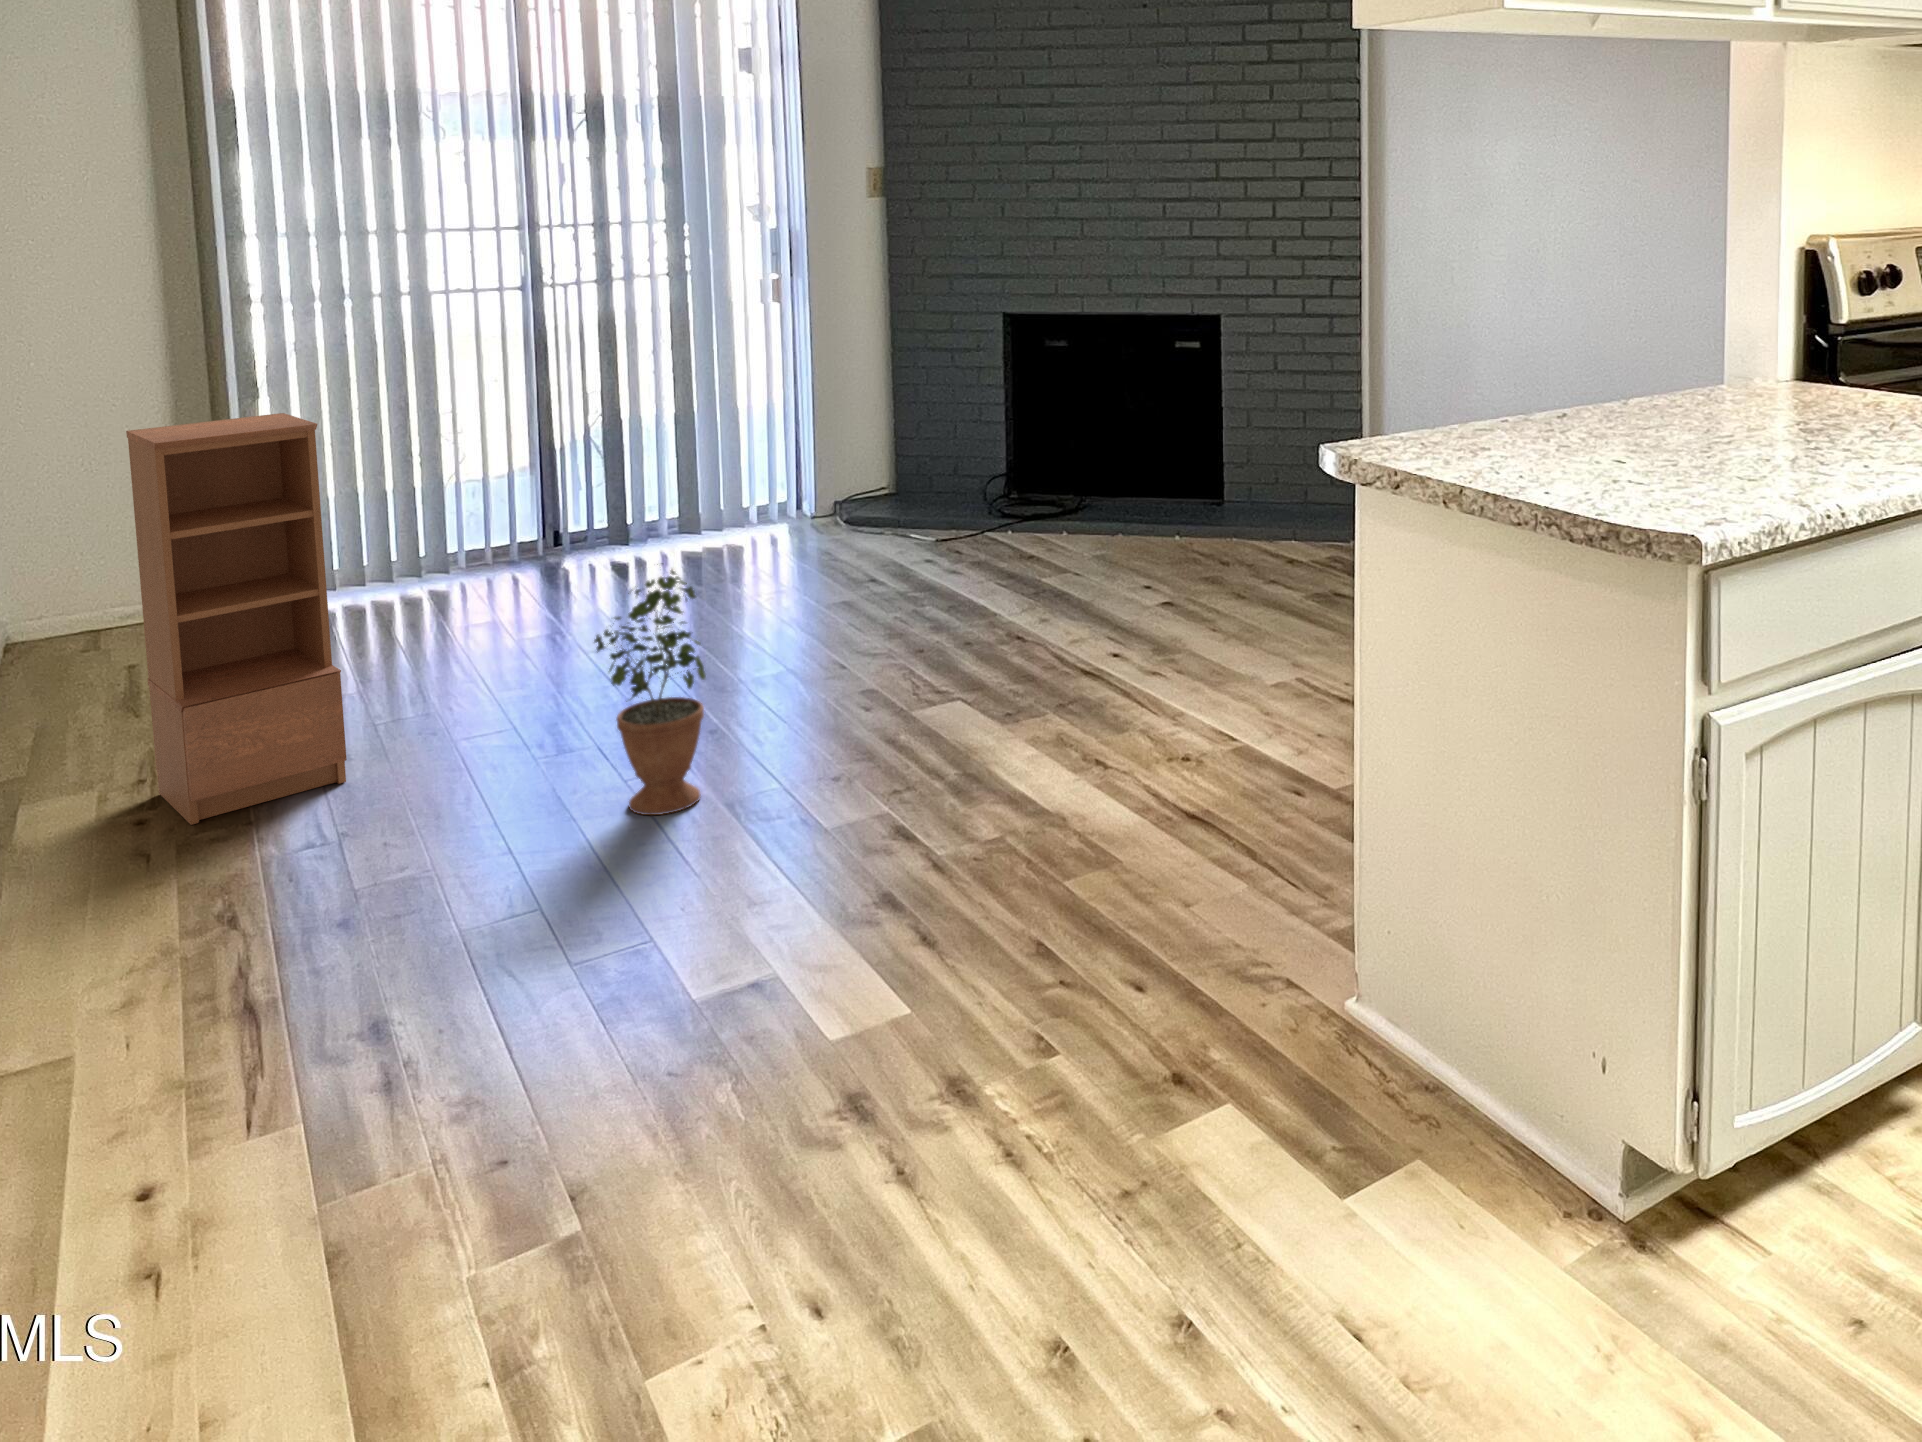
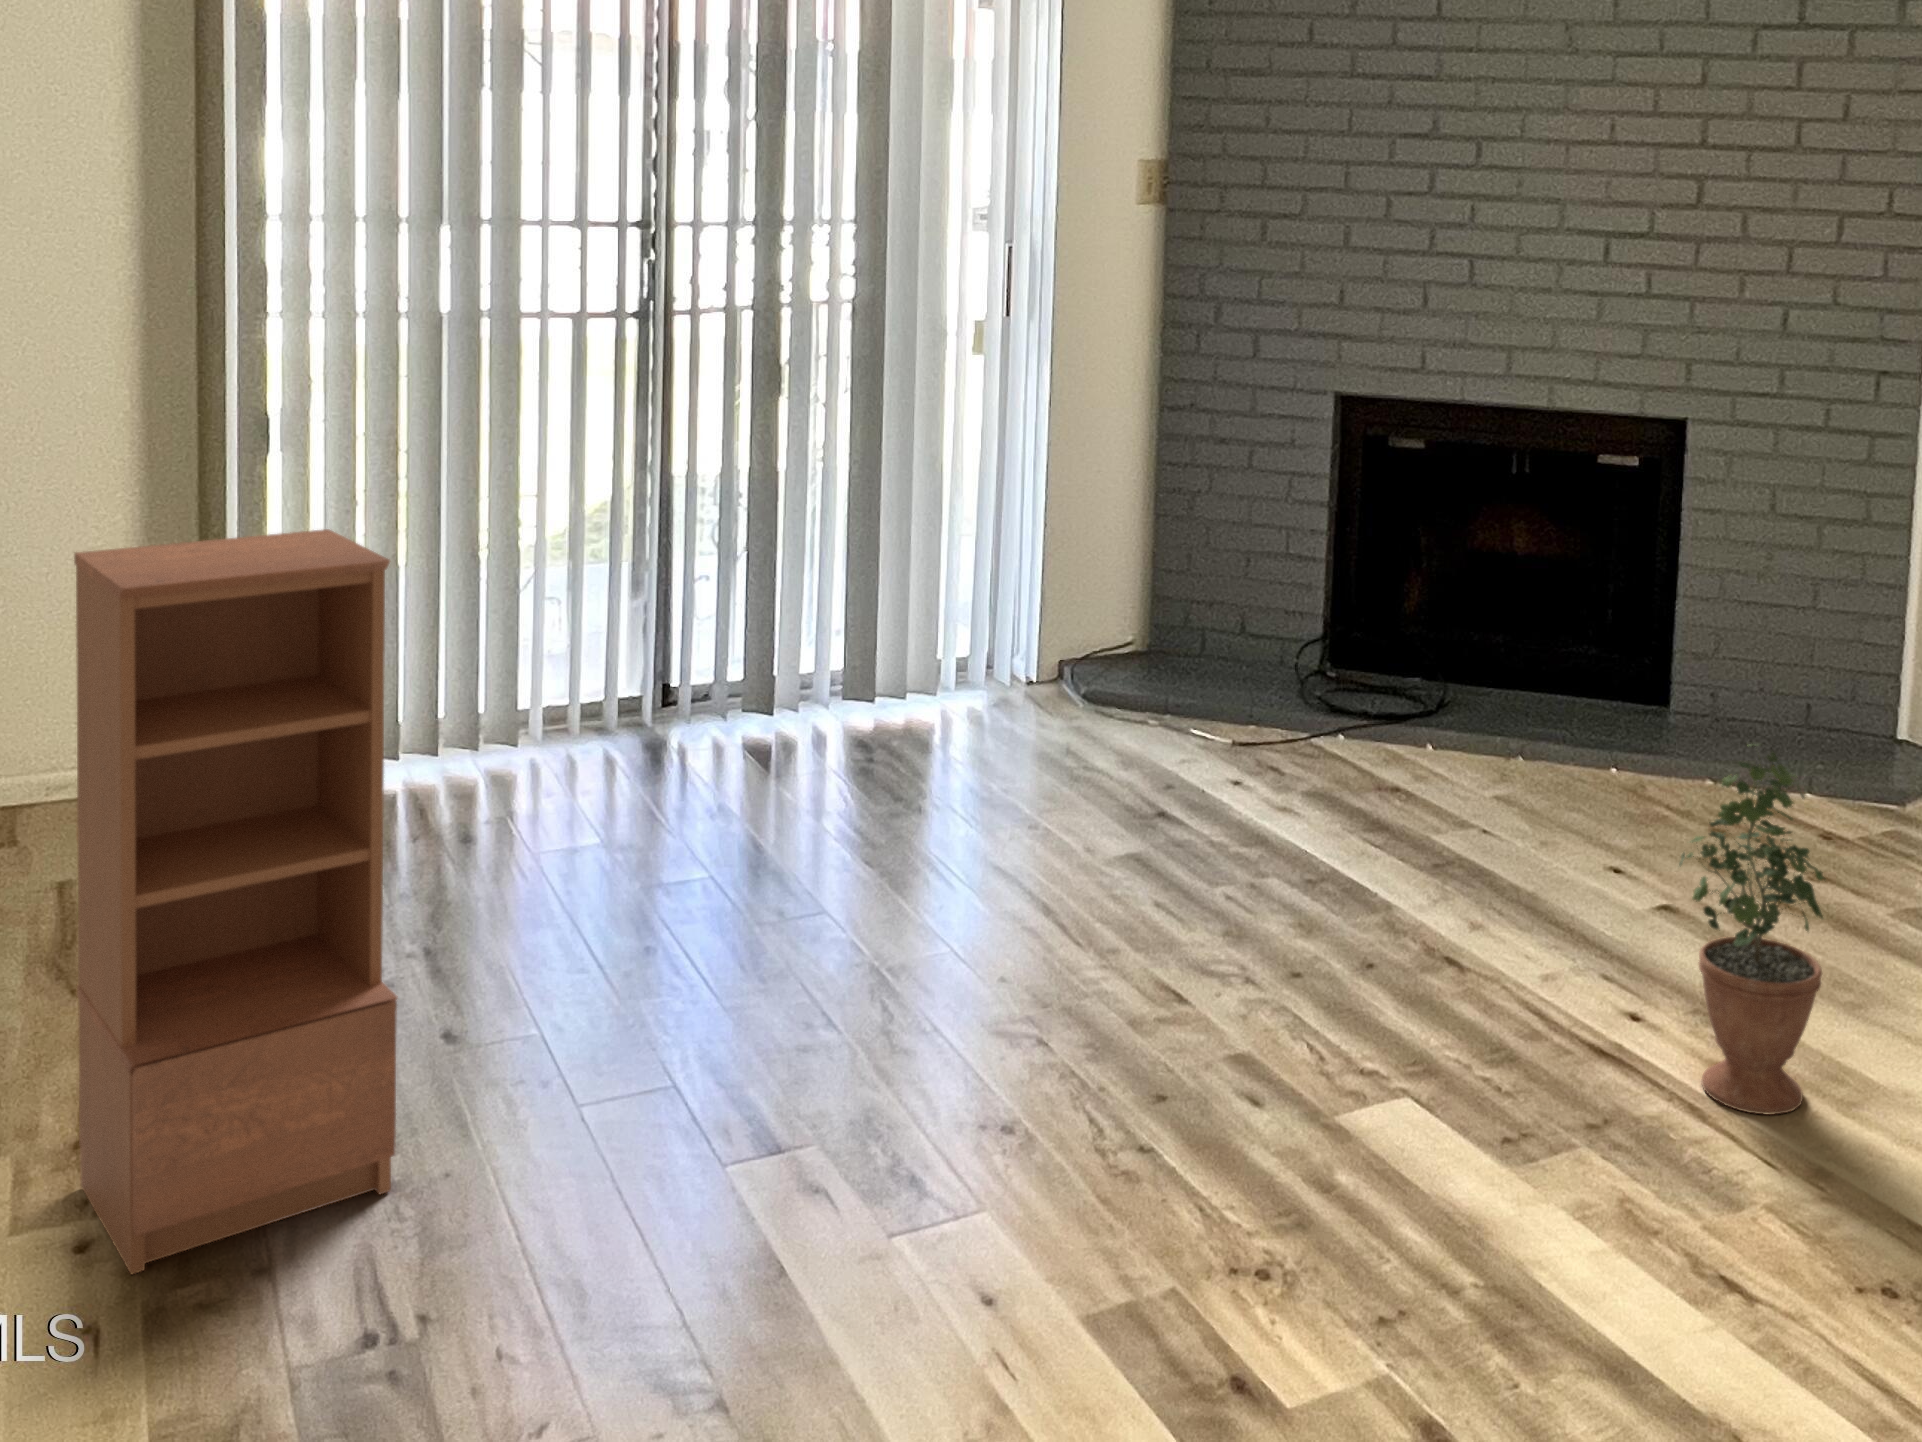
potted plant: present [594,570,706,815] -> present [1679,745,1824,1115]

